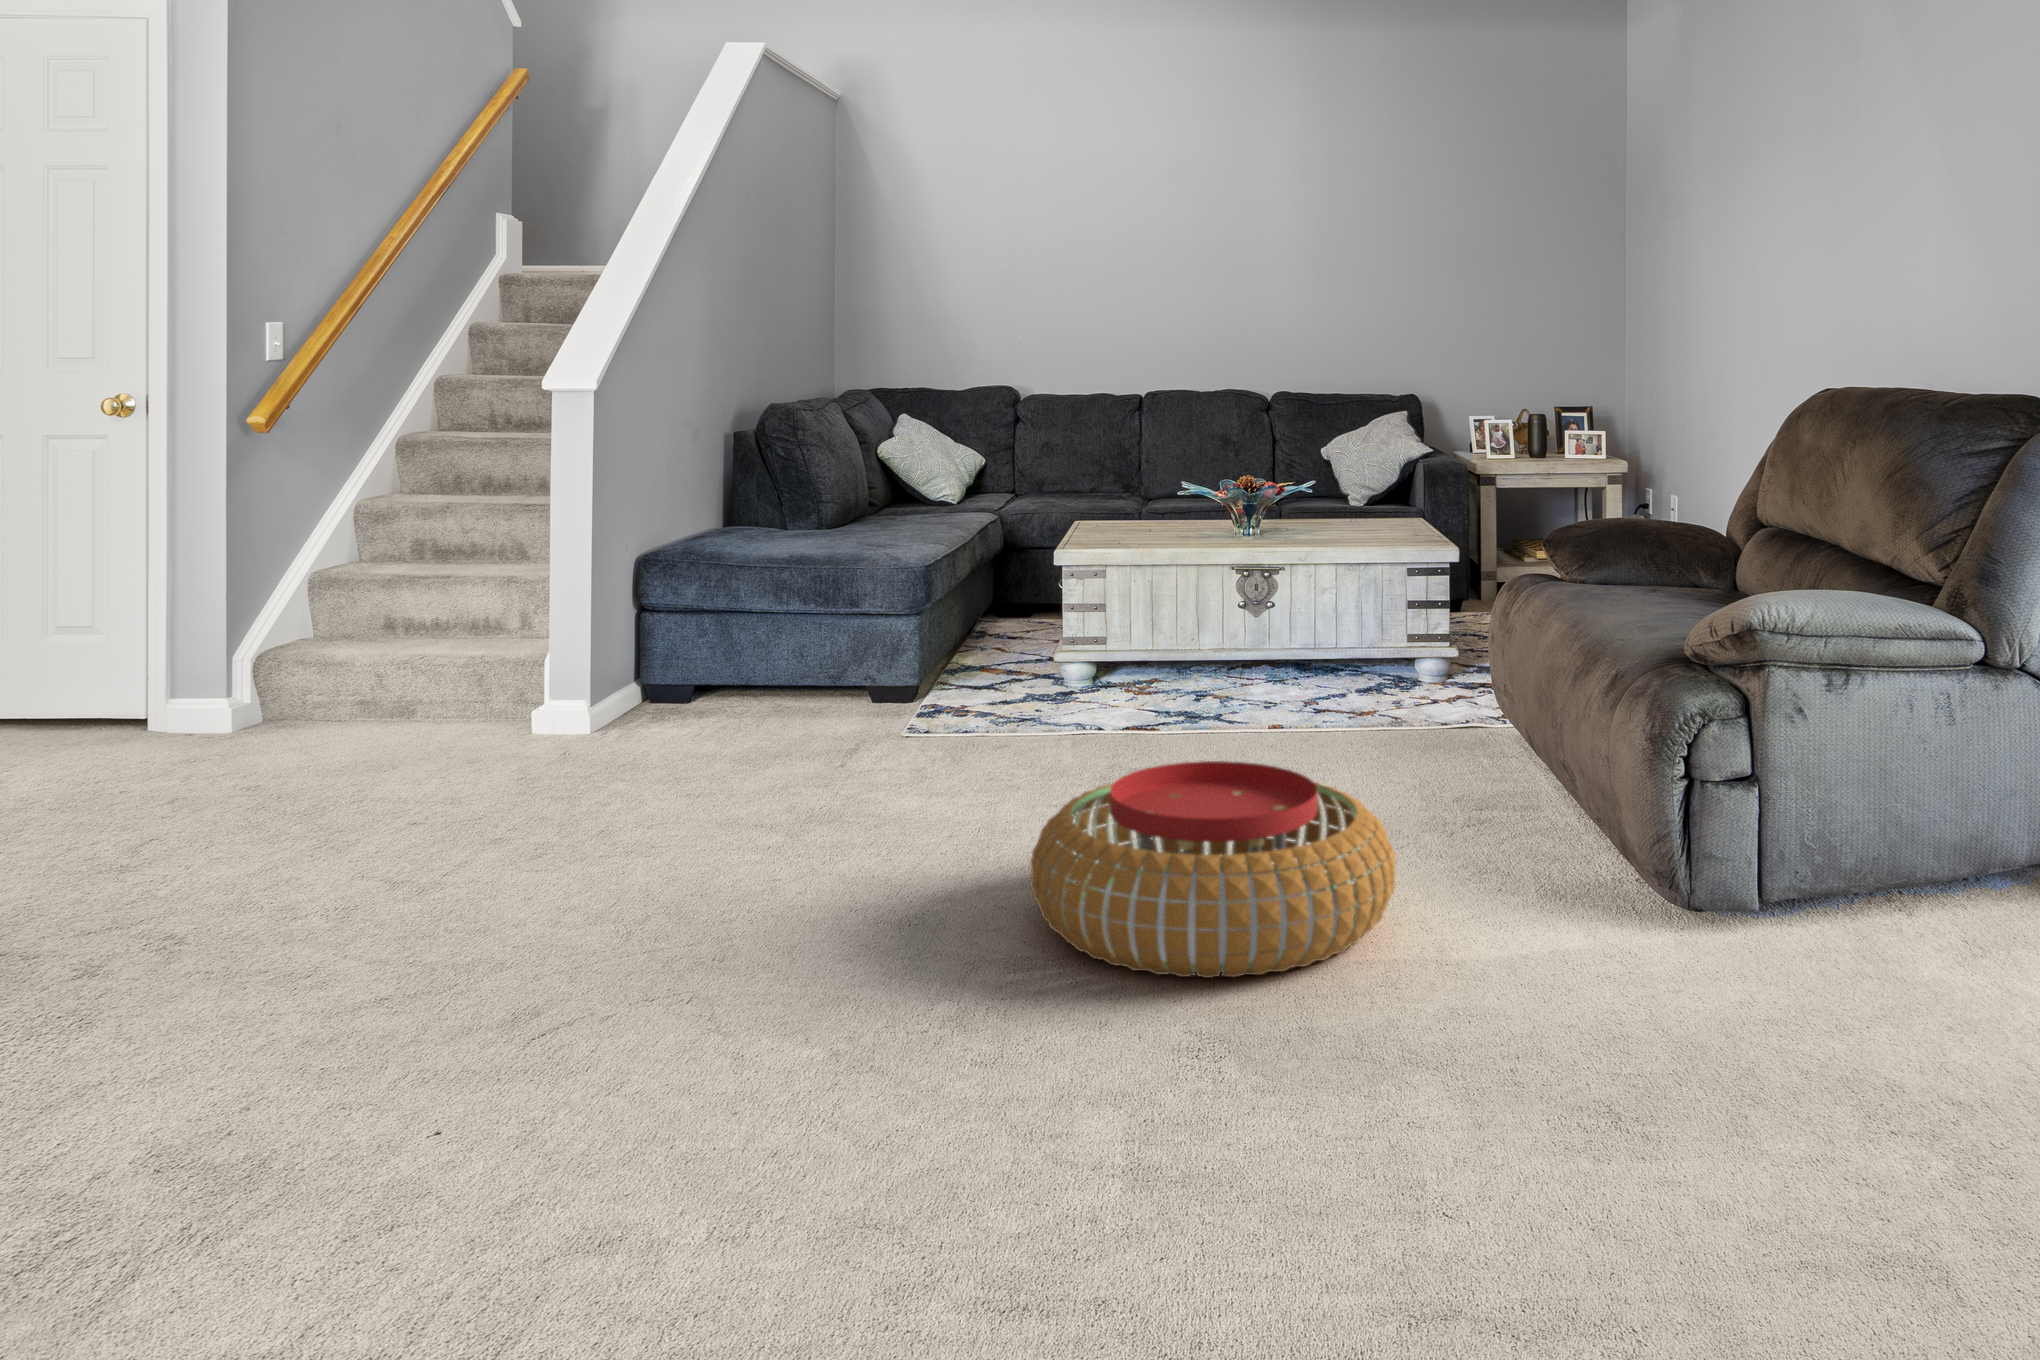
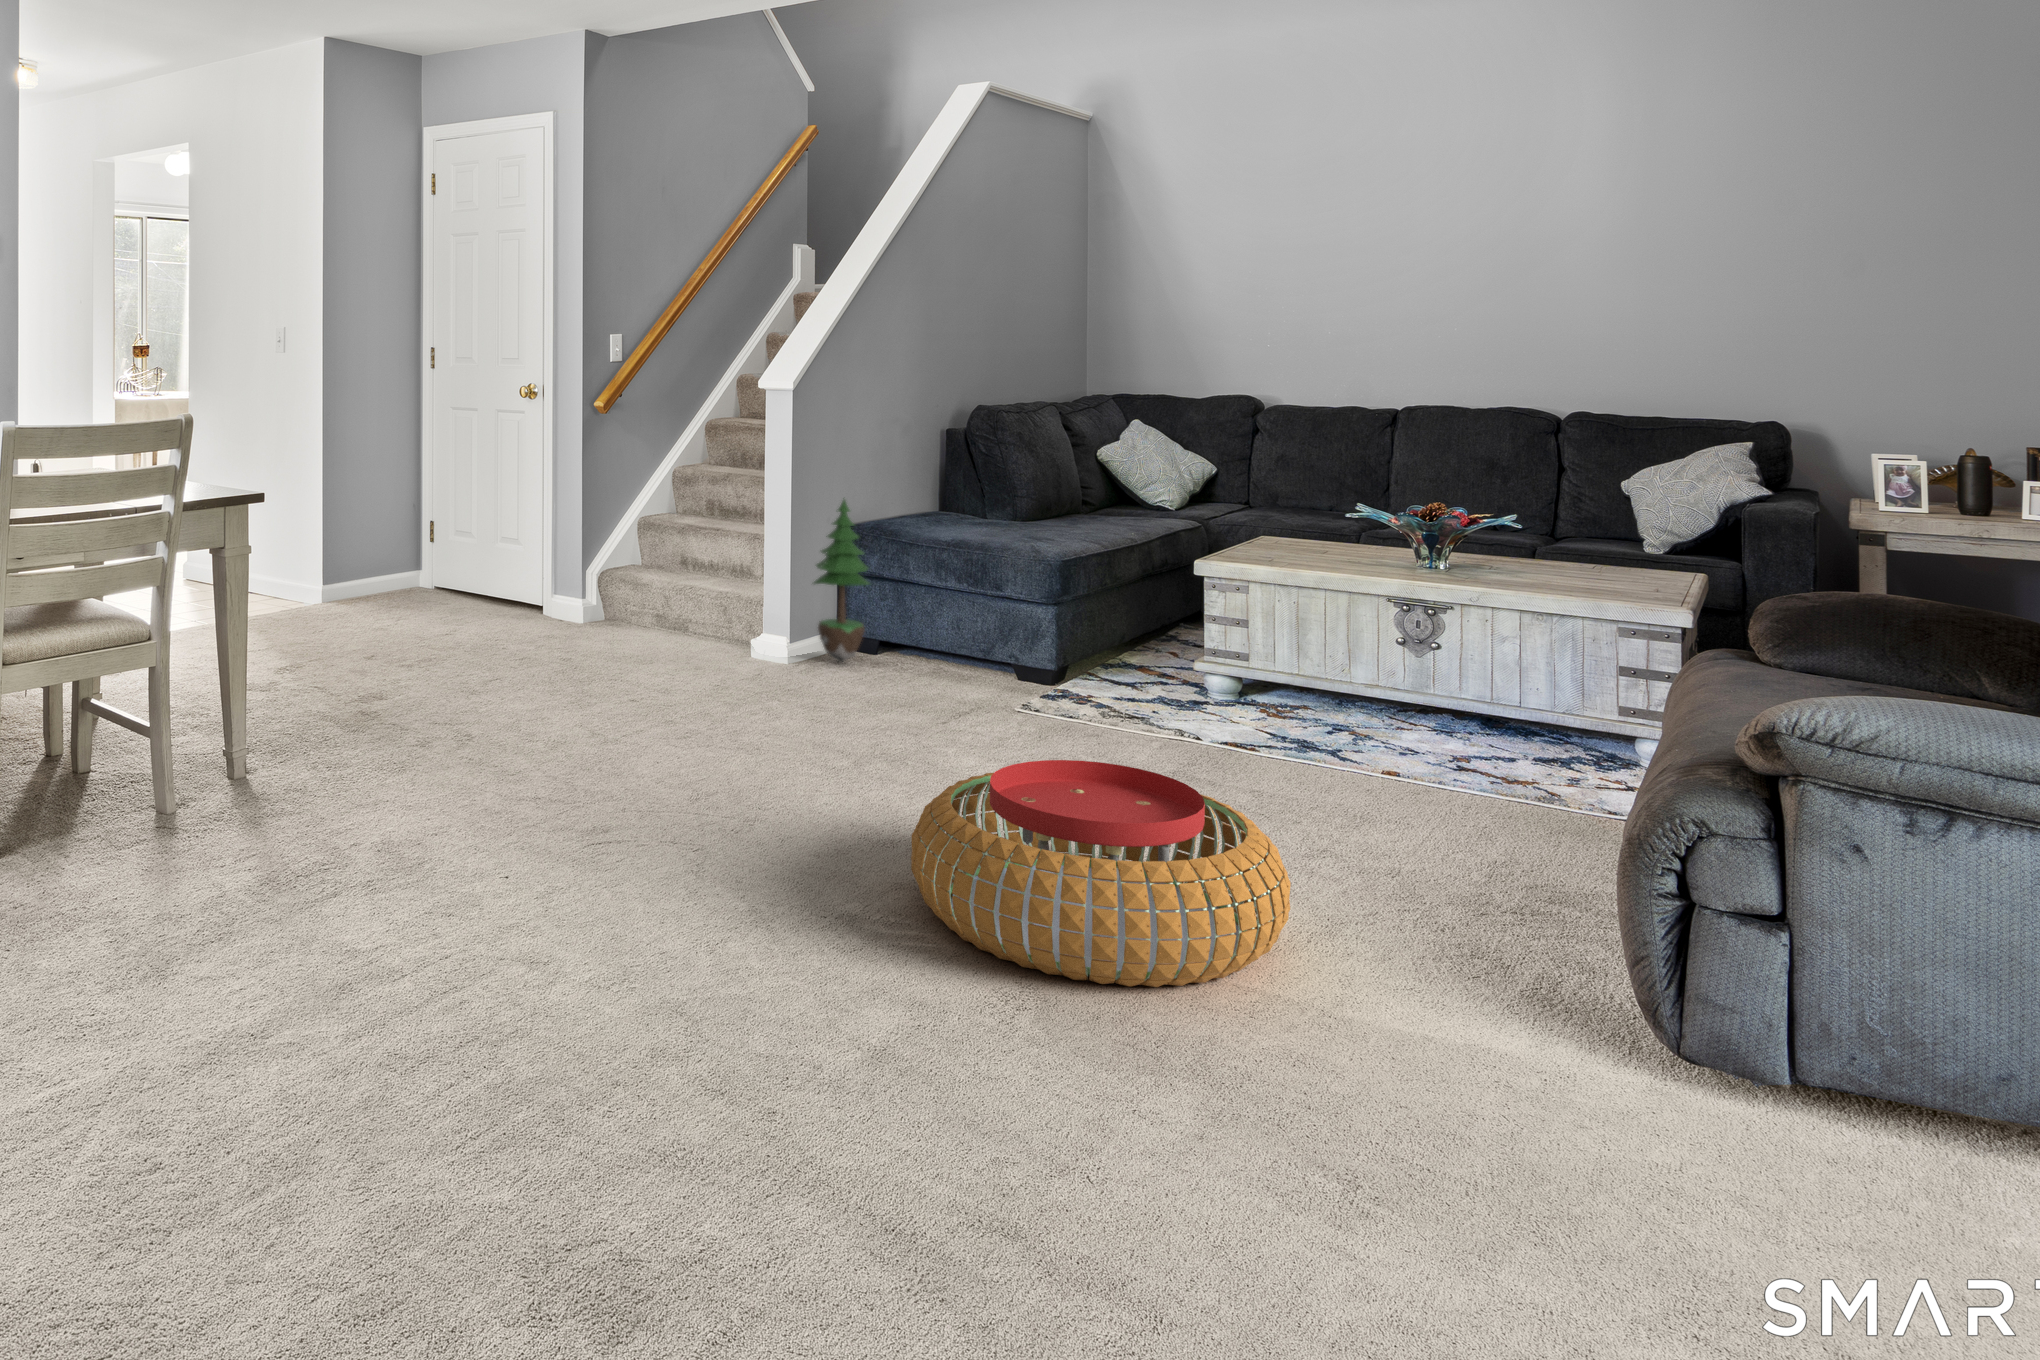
potted tree: none [619,518,697,721] -> present [814,498,869,663]

